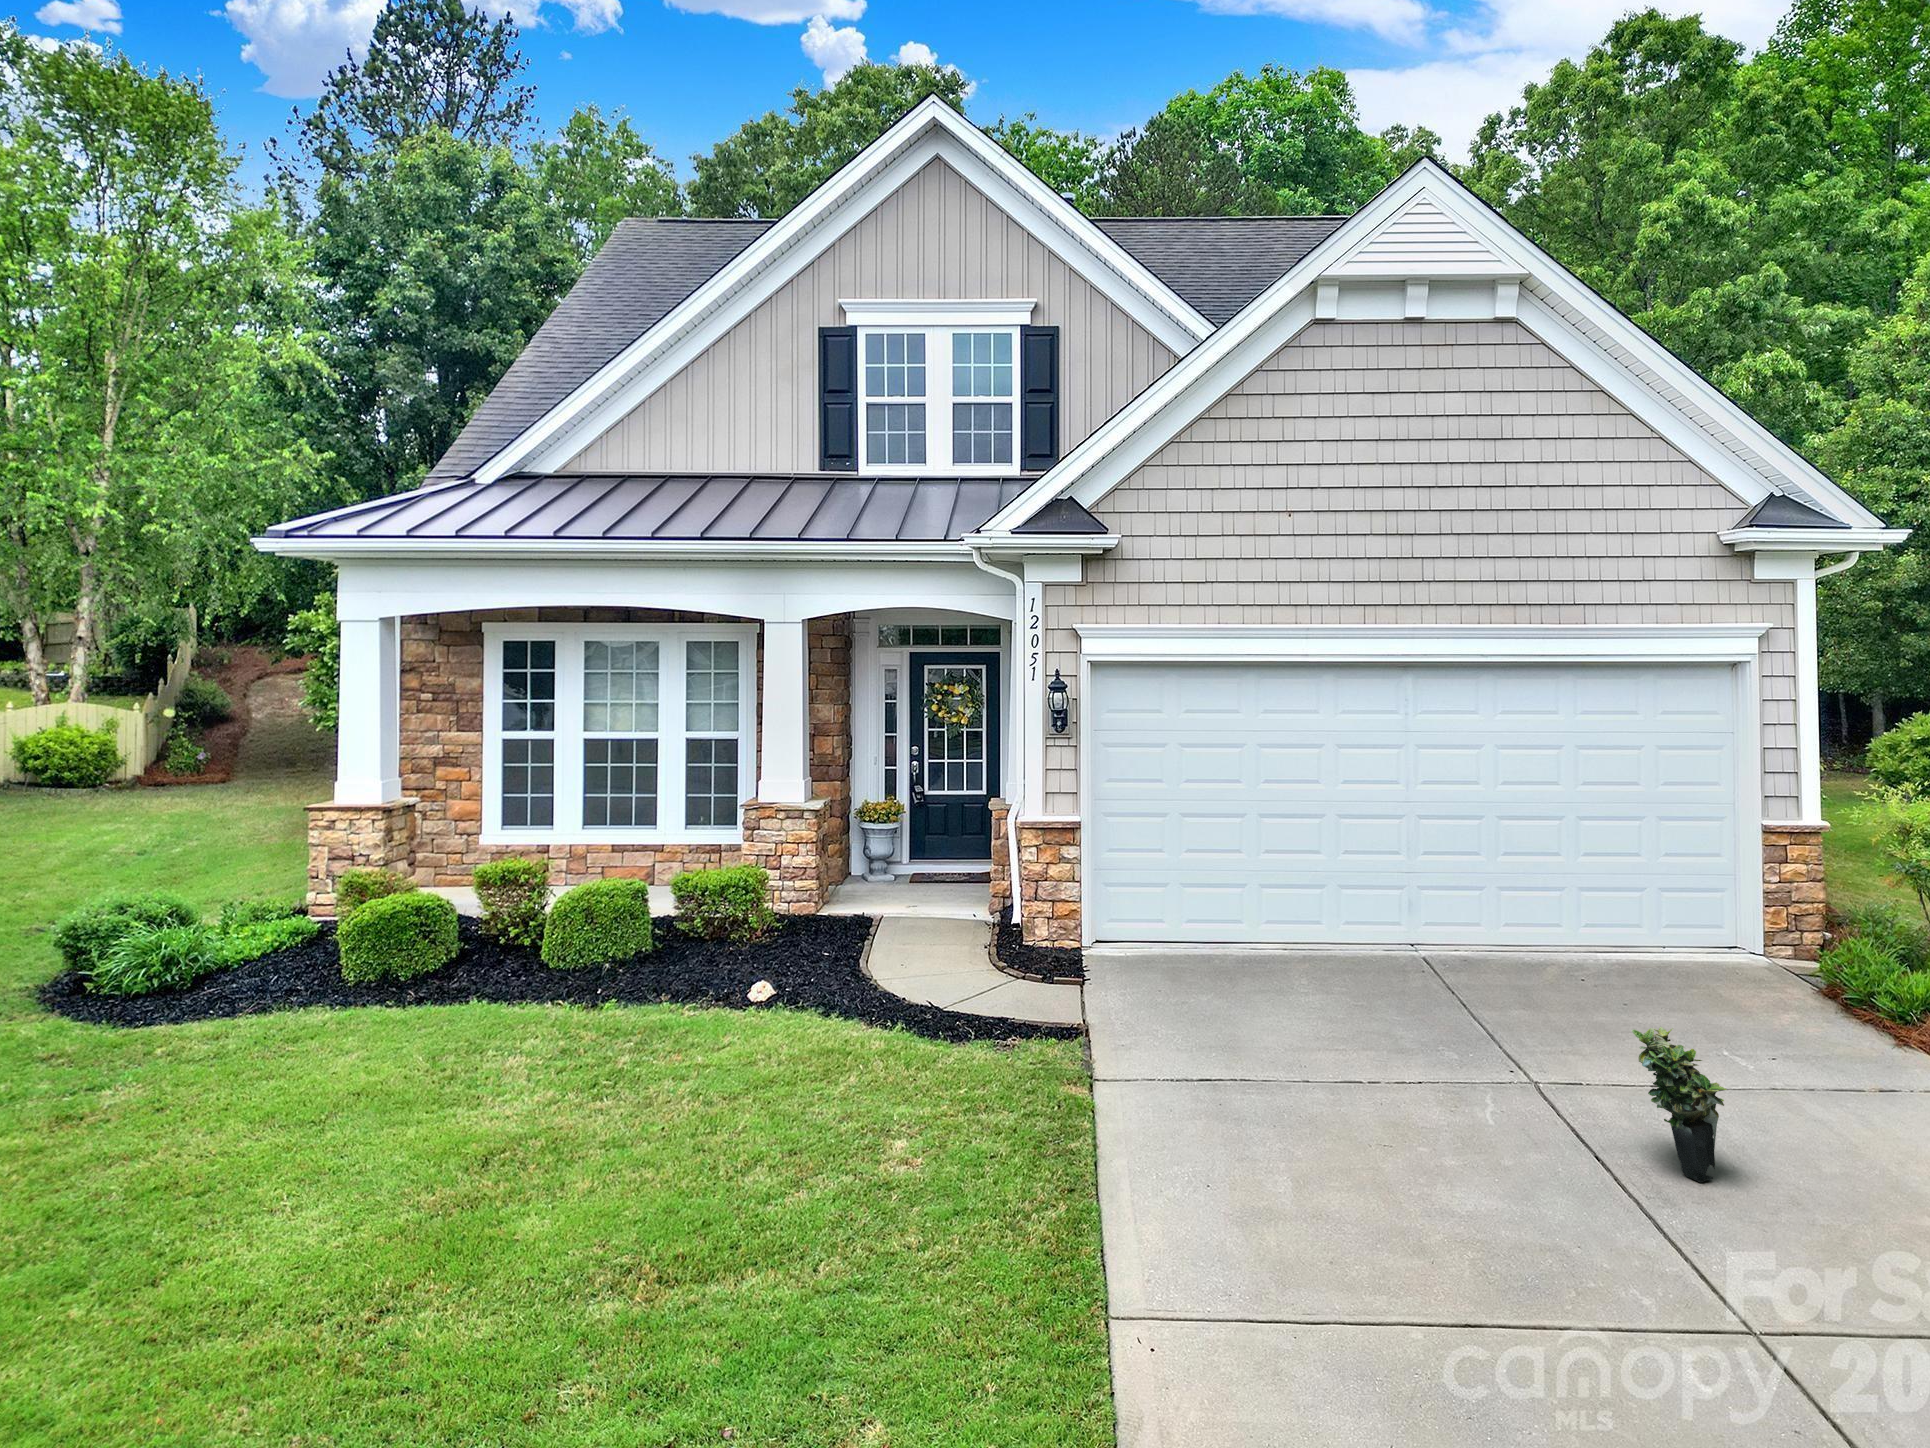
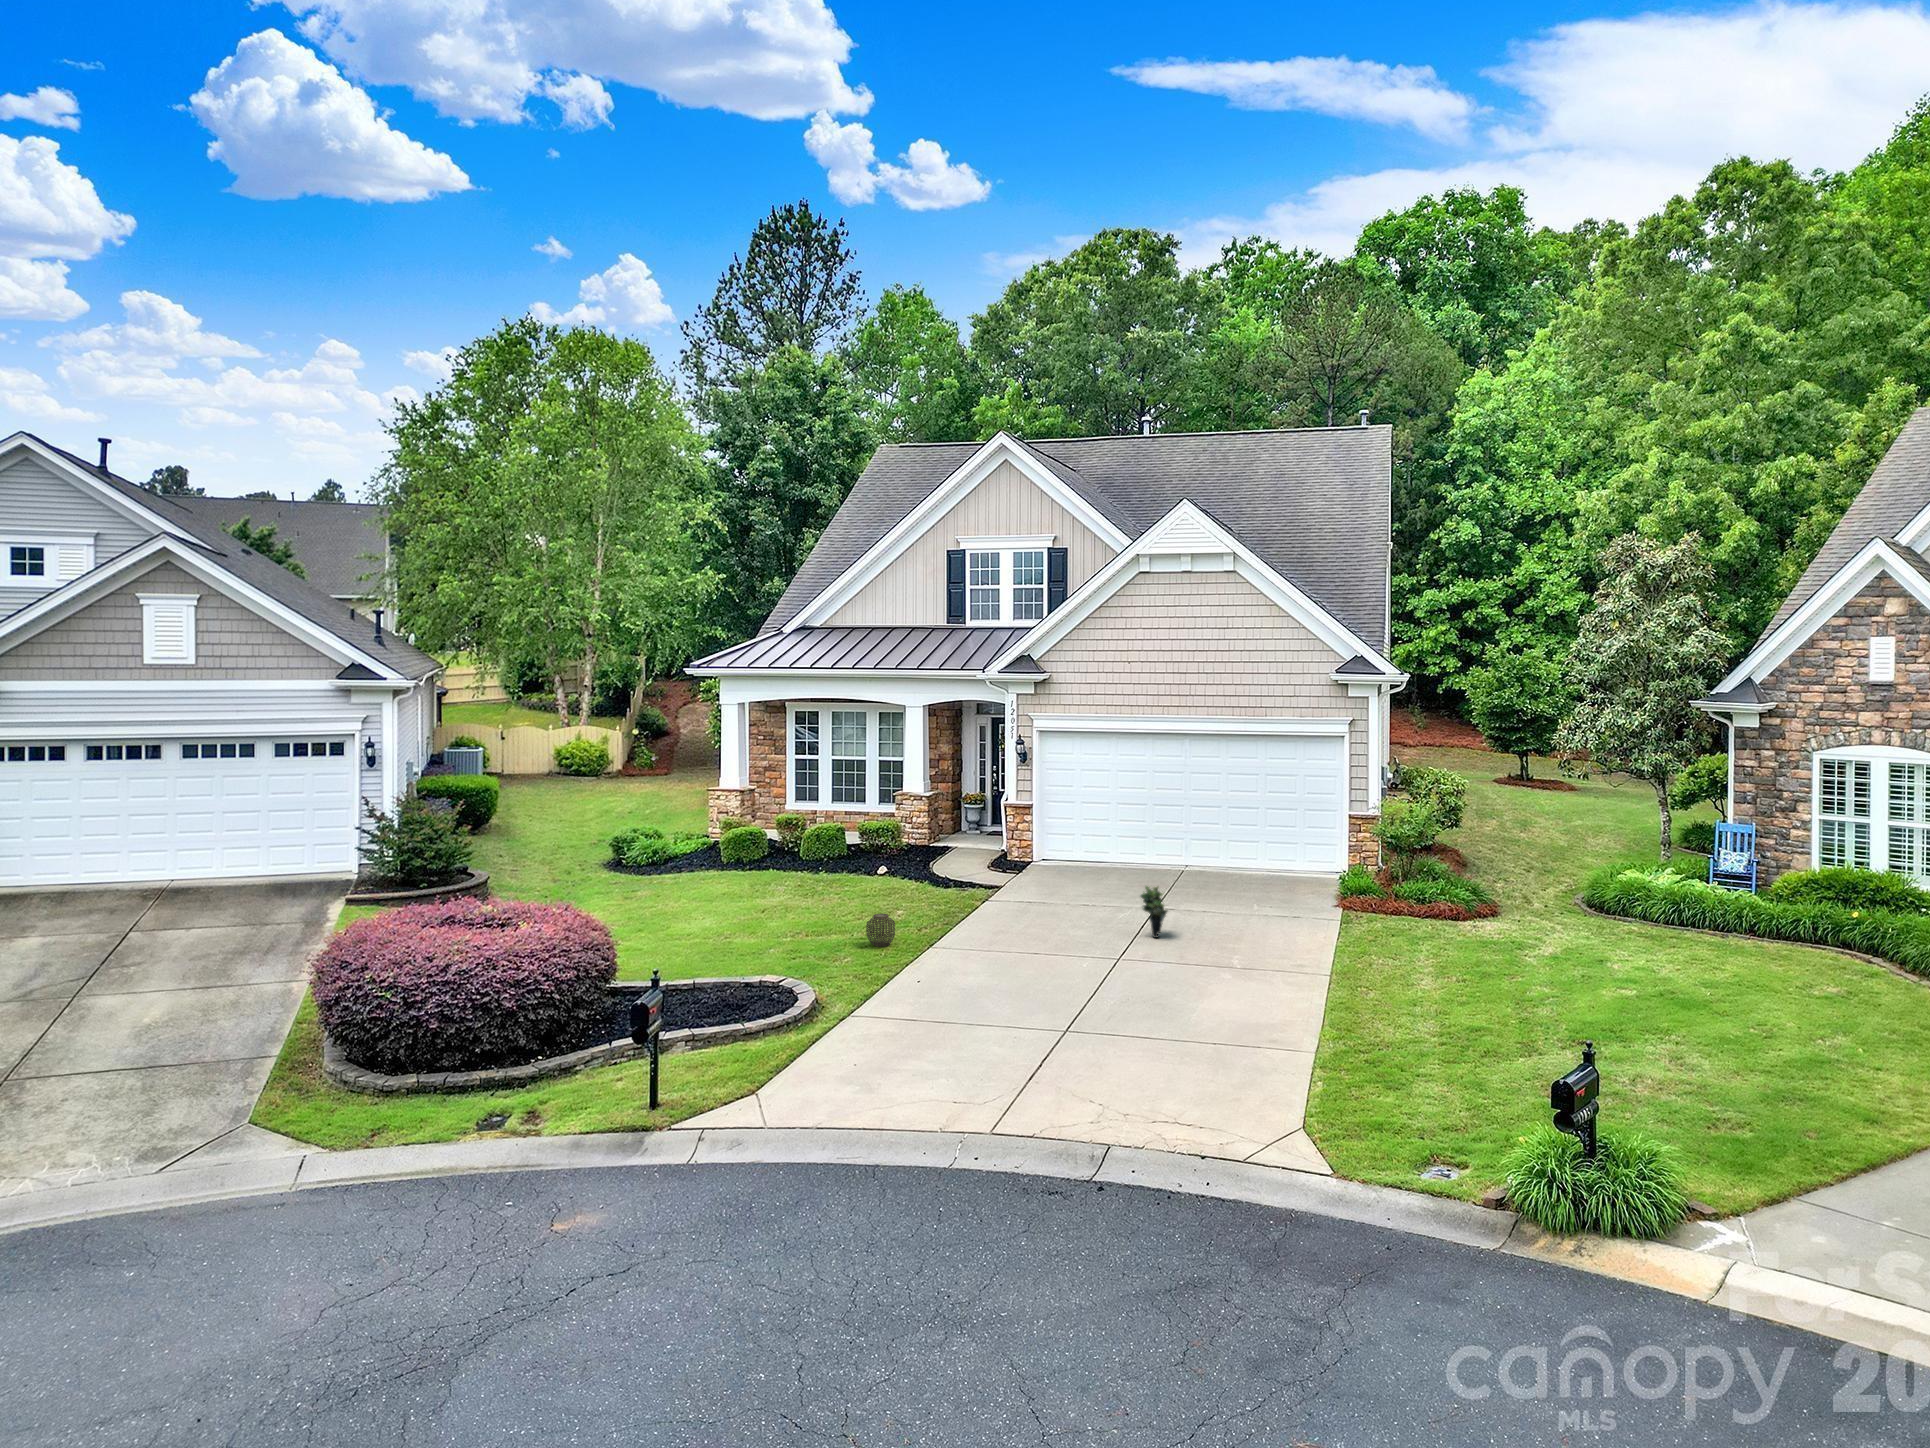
woven basket: none [934,1244,1038,1382] -> present [866,914,895,947]

